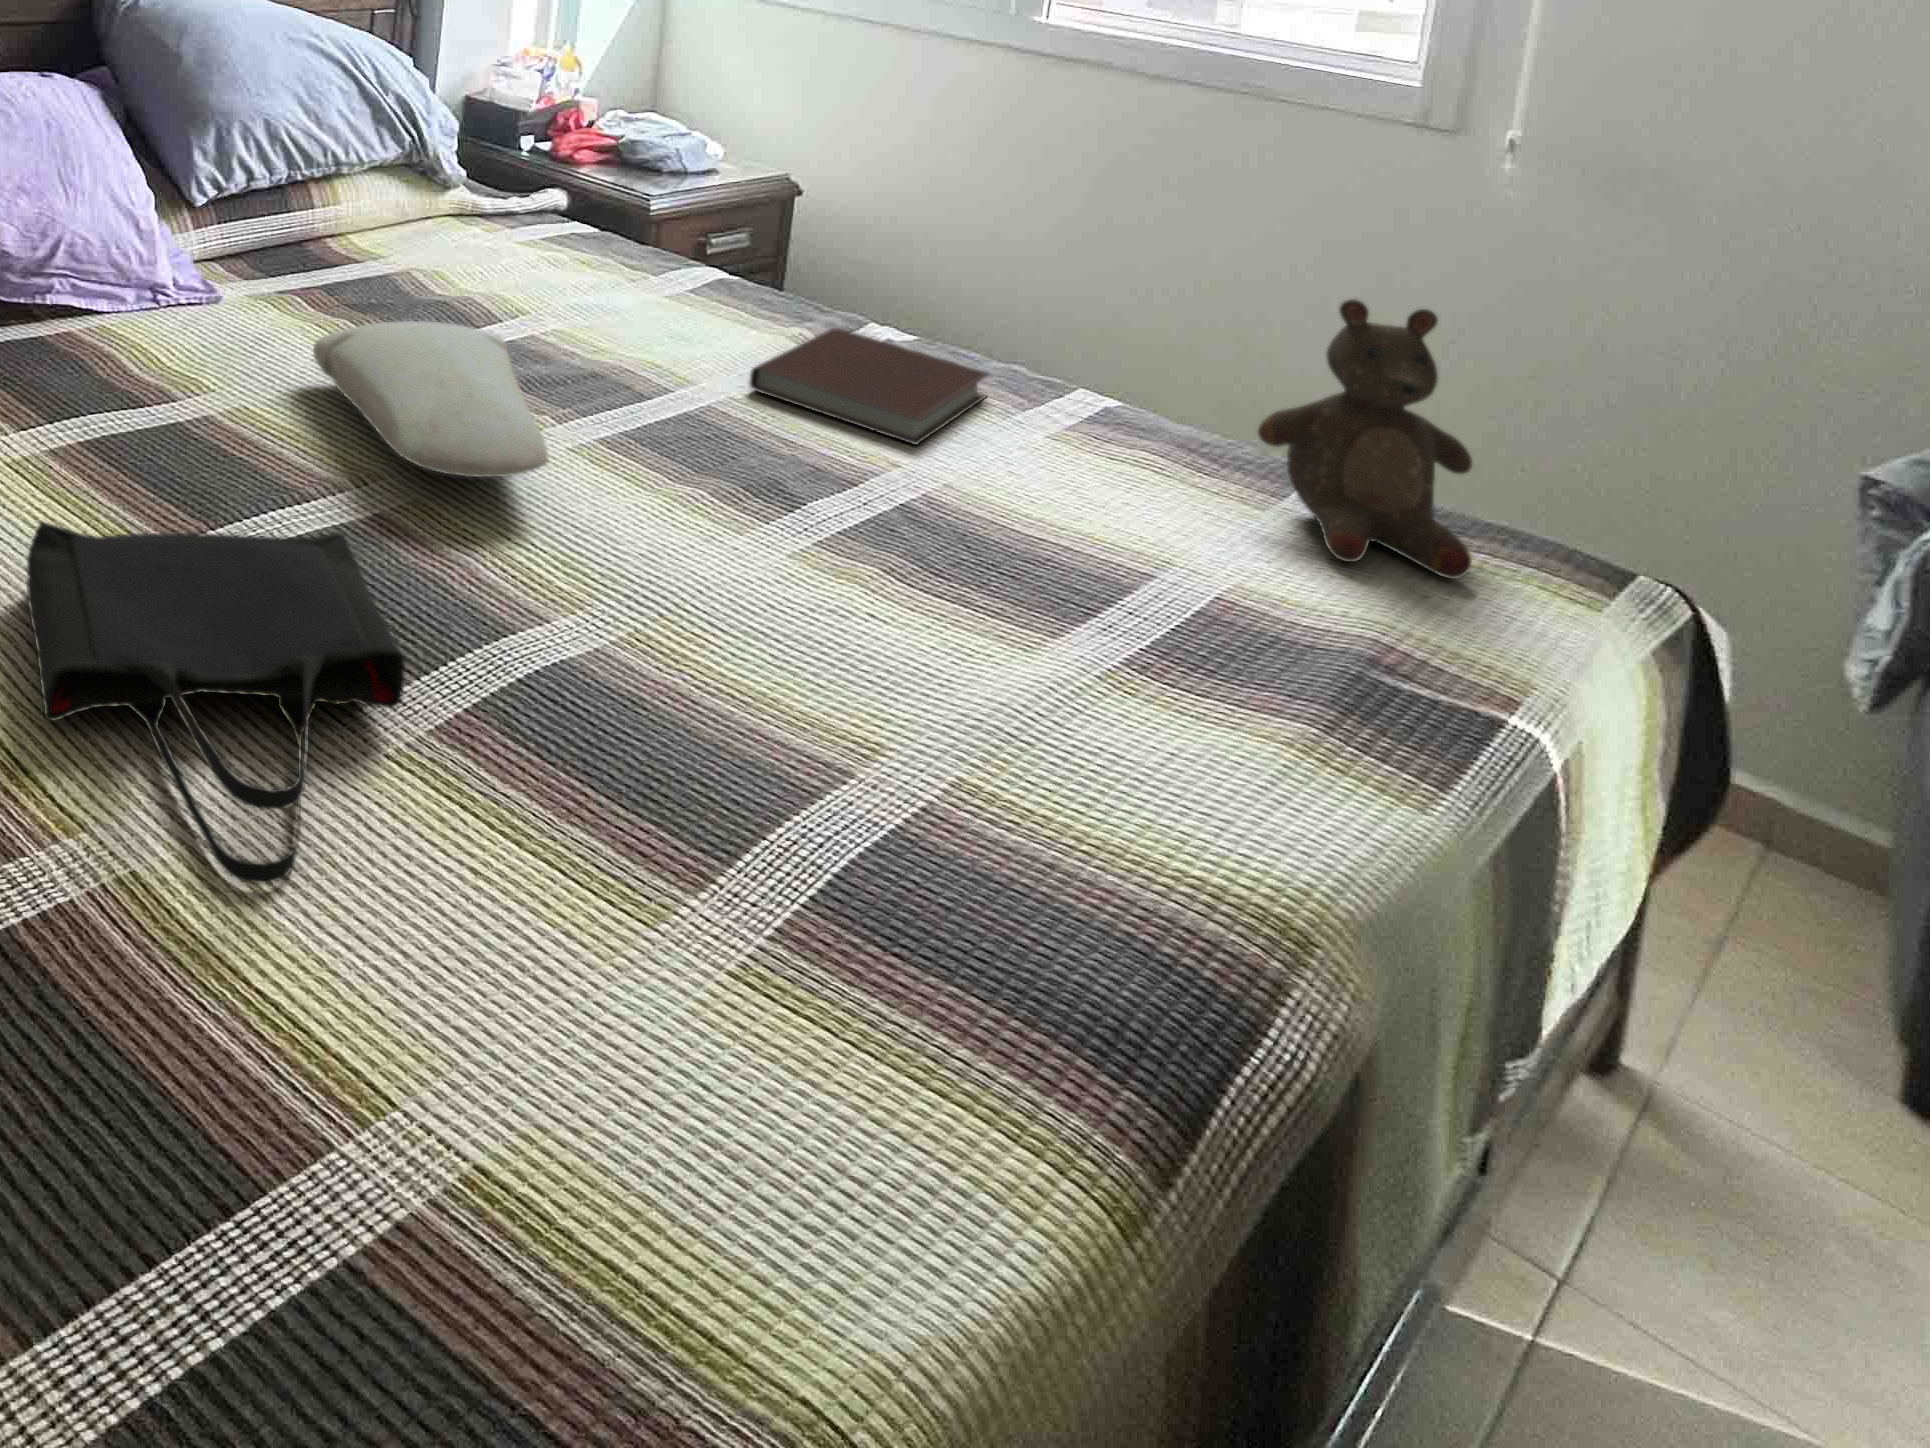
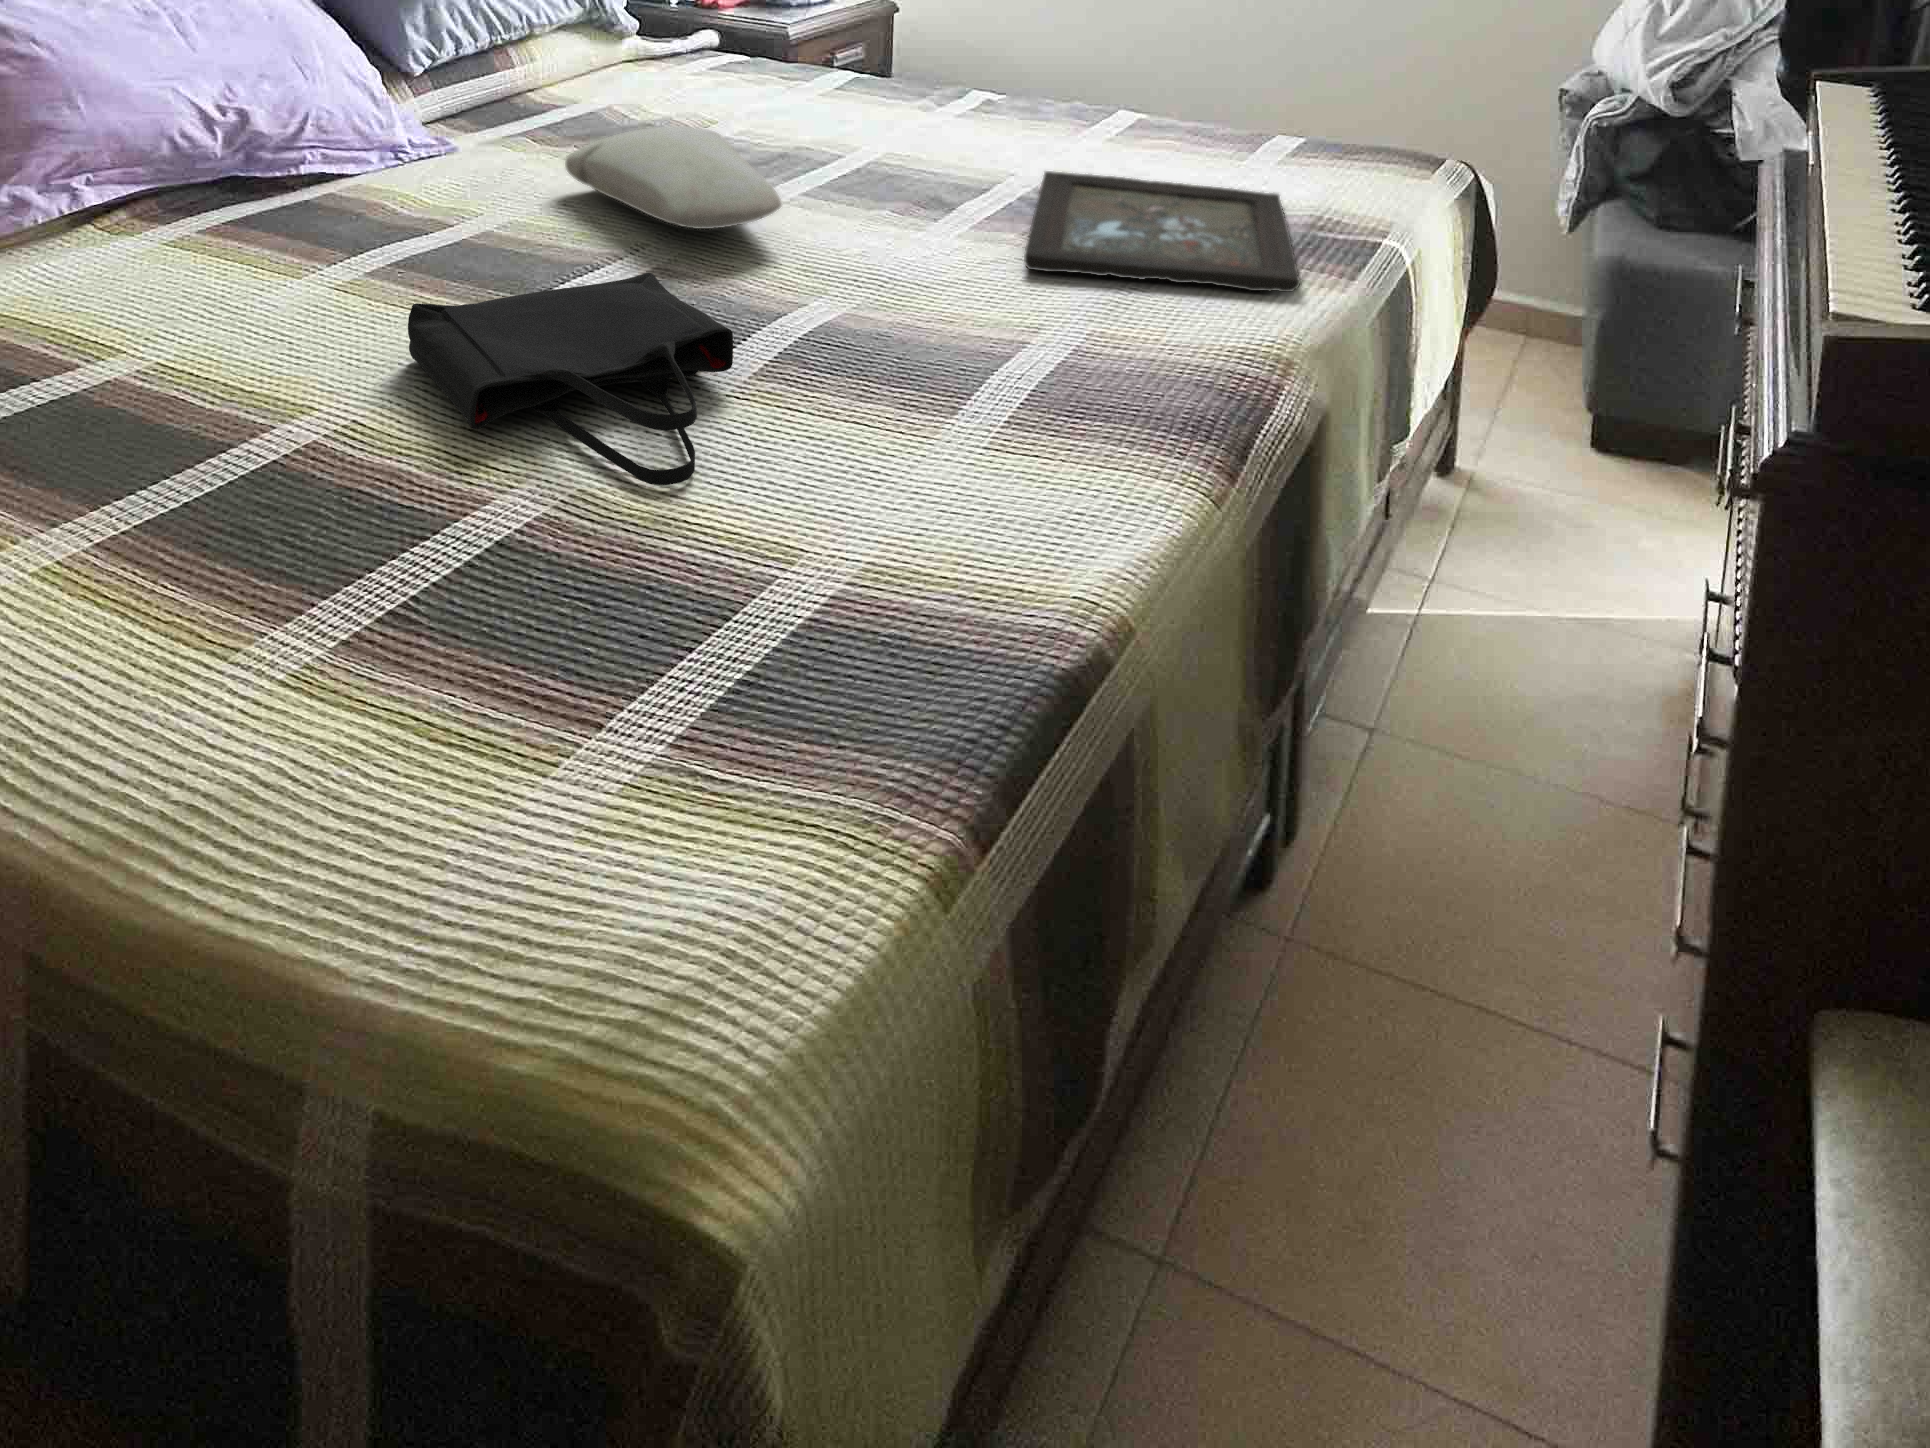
stuffed bear: present [1258,299,1472,579] -> none [1239,10,1366,183]
notebook: present [749,328,989,445] -> none [900,95,1063,162]
tray: none [871,469,1324,768] -> present [1024,171,1300,292]

